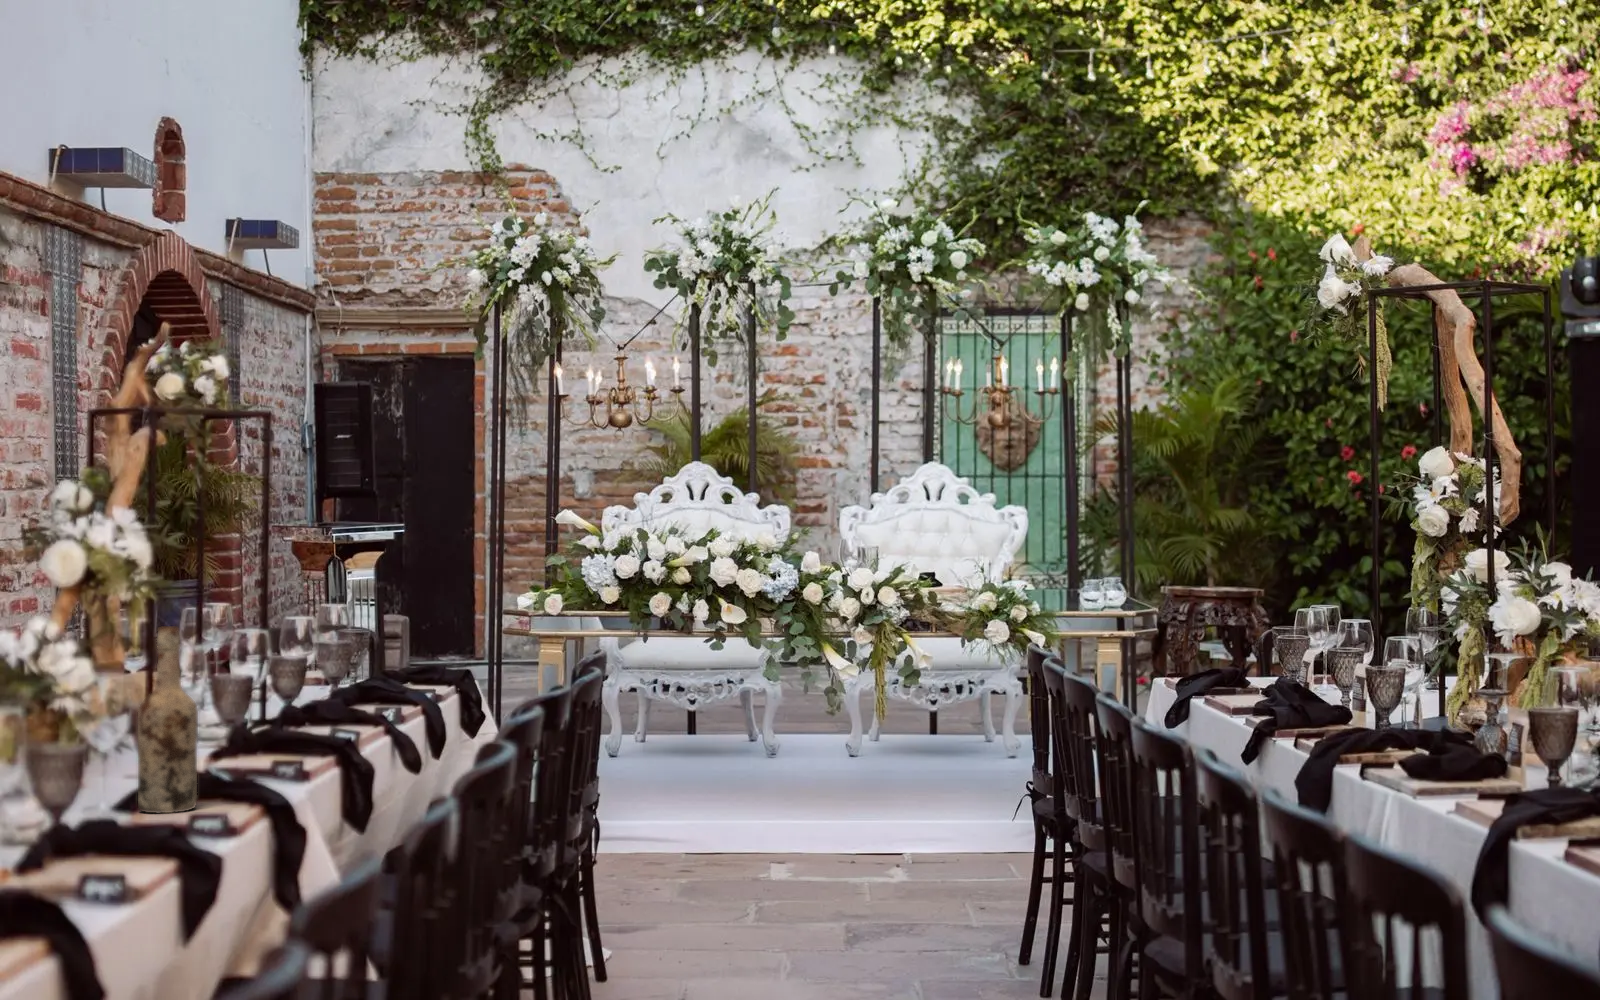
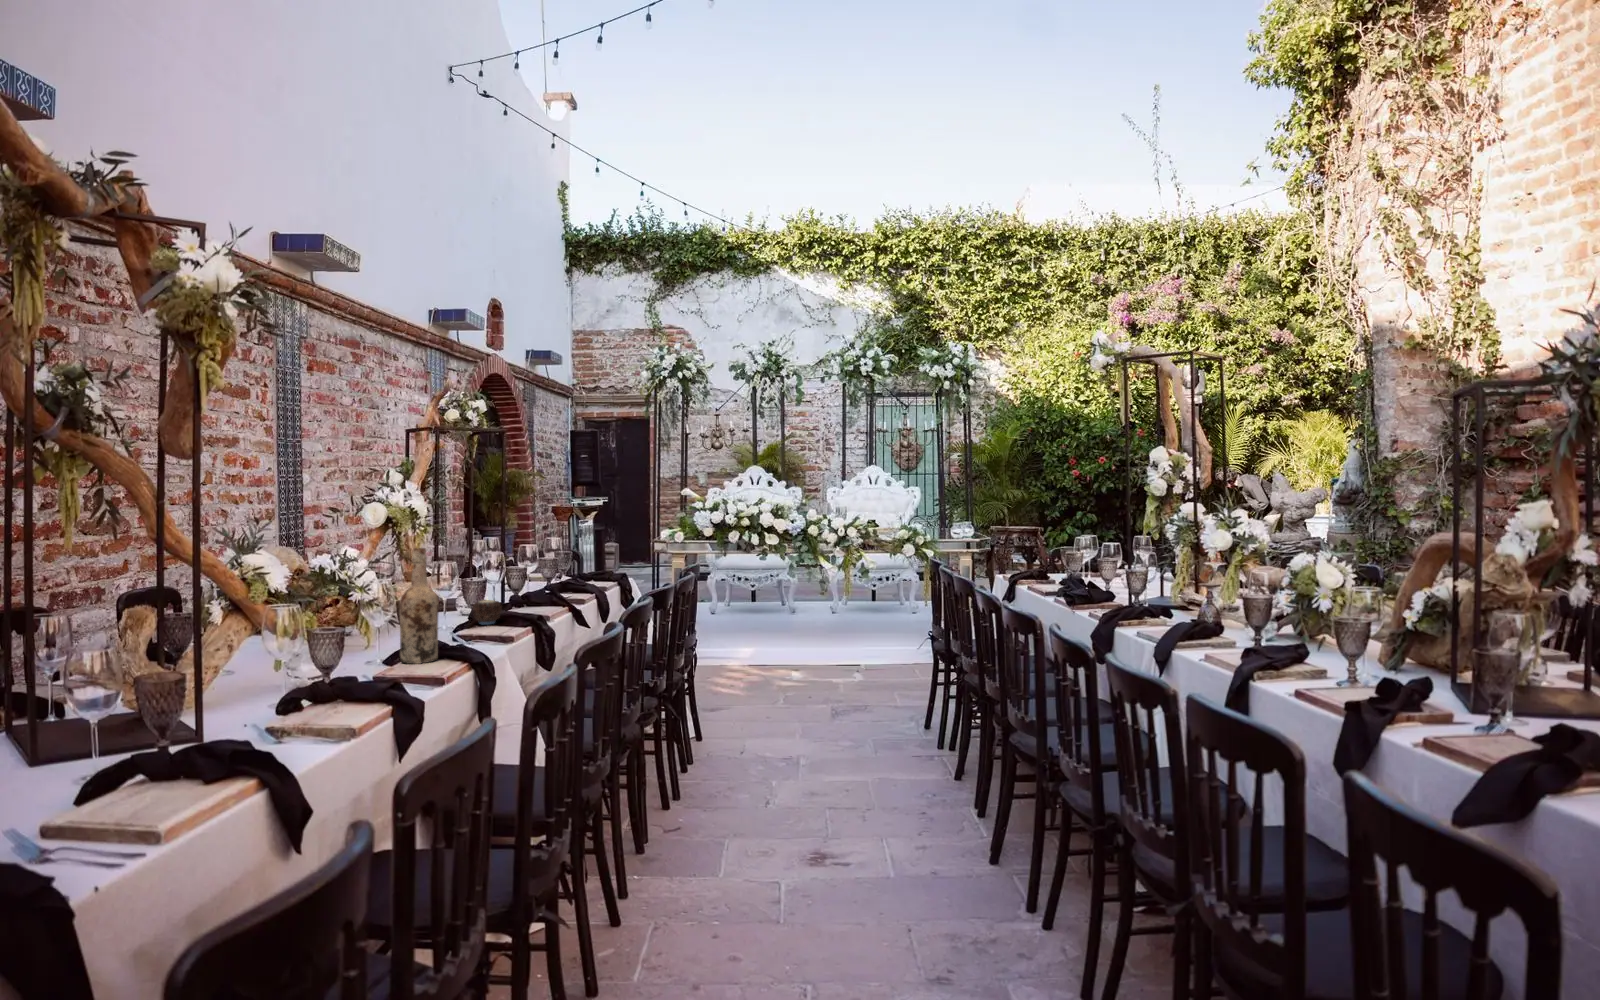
candle: none [220,709,271,757] -> present [473,600,502,624]

